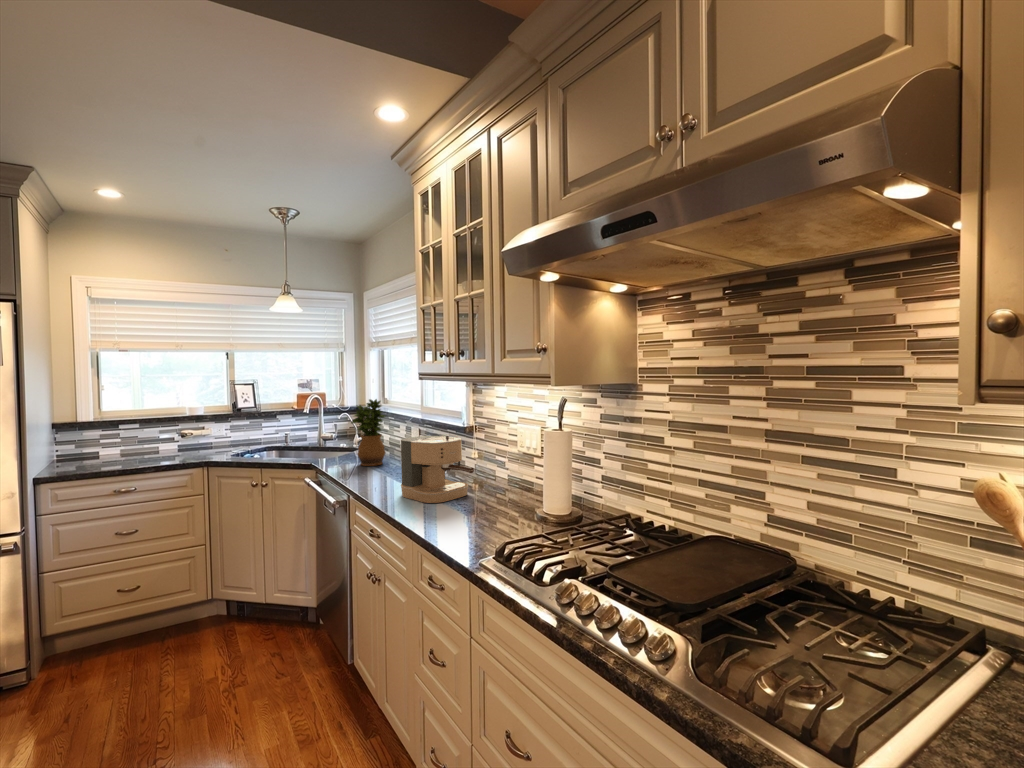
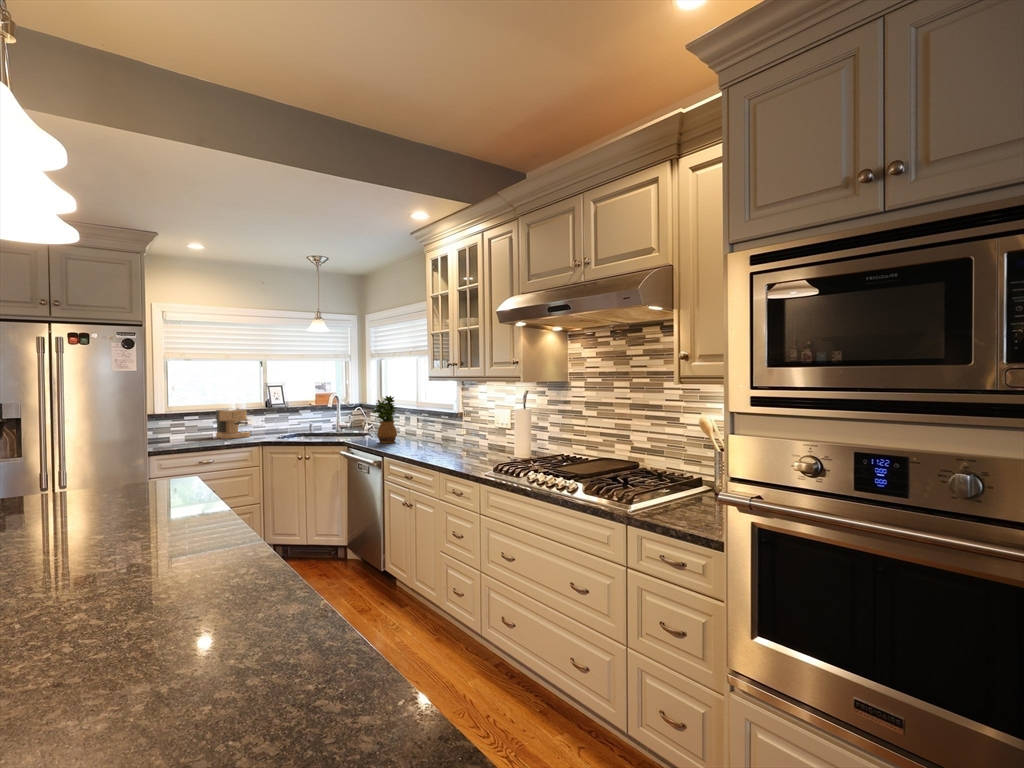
coffee maker: present [401,434,474,503] -> present [216,408,250,439]

